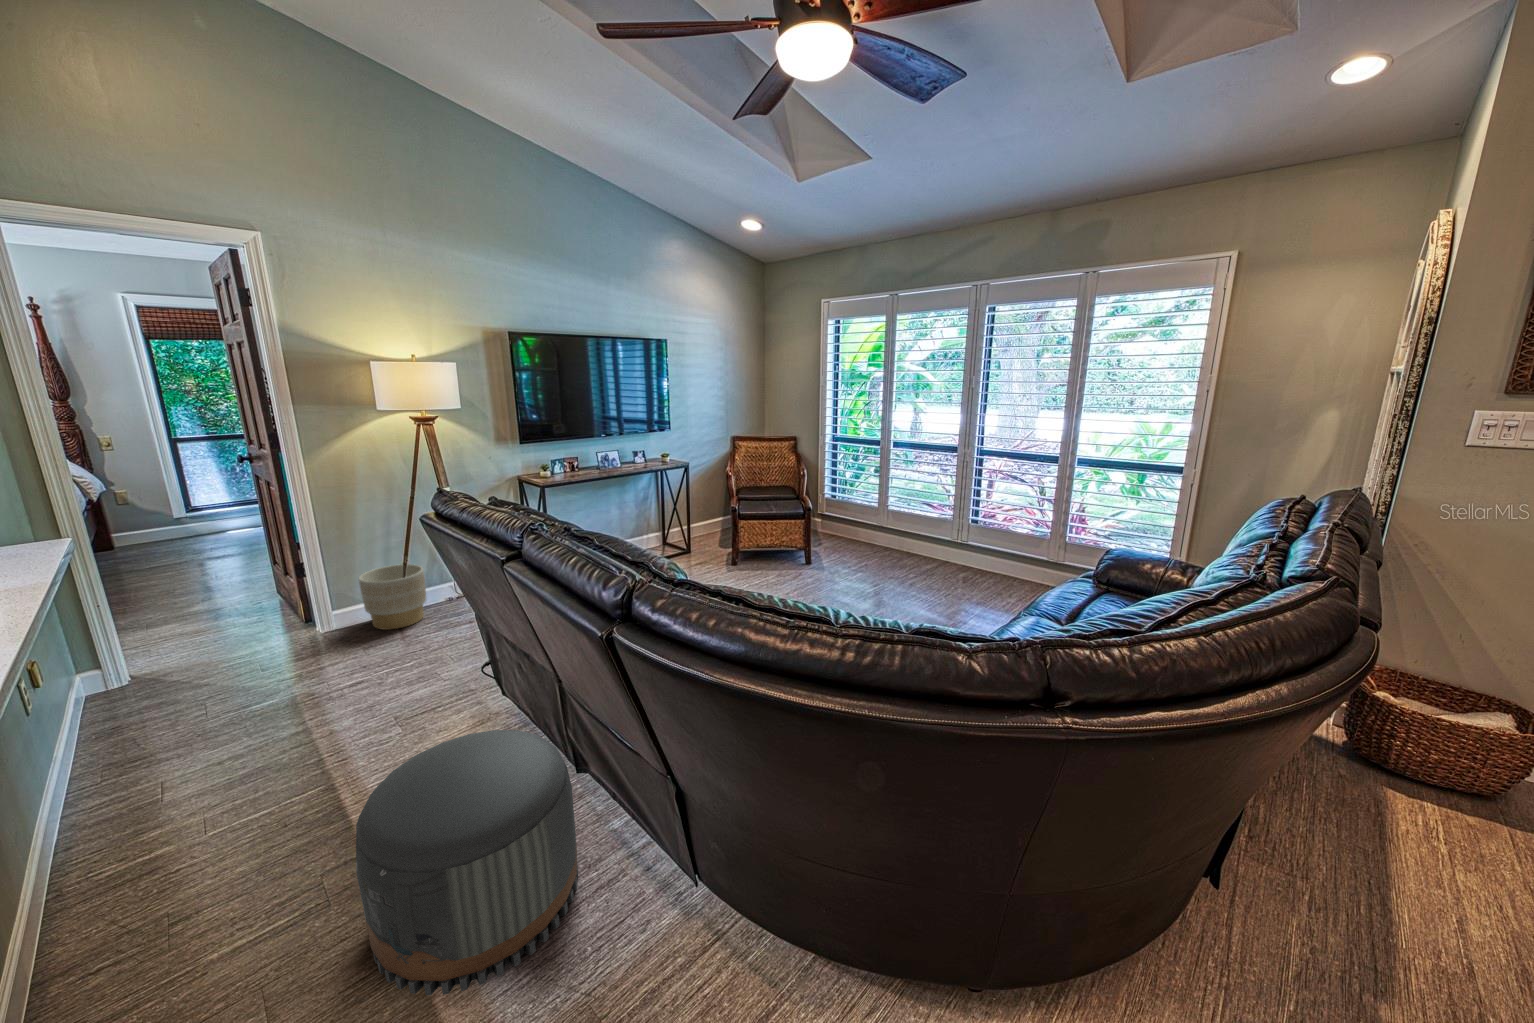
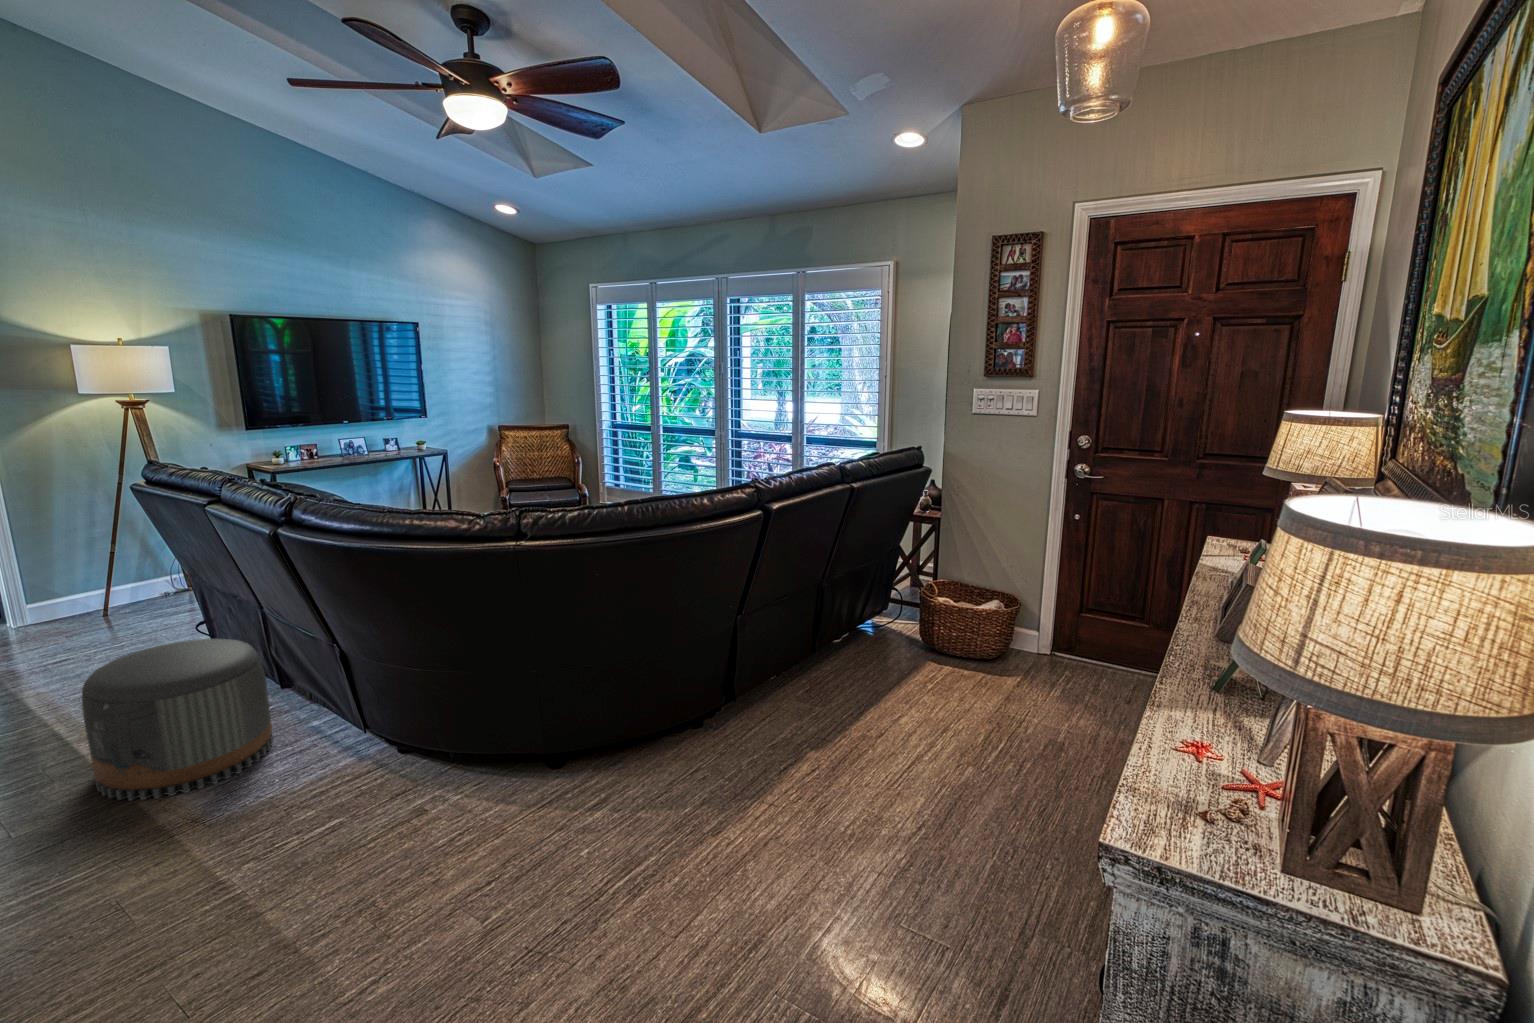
planter: present [359,564,426,630] -> none [58,555,137,620]

